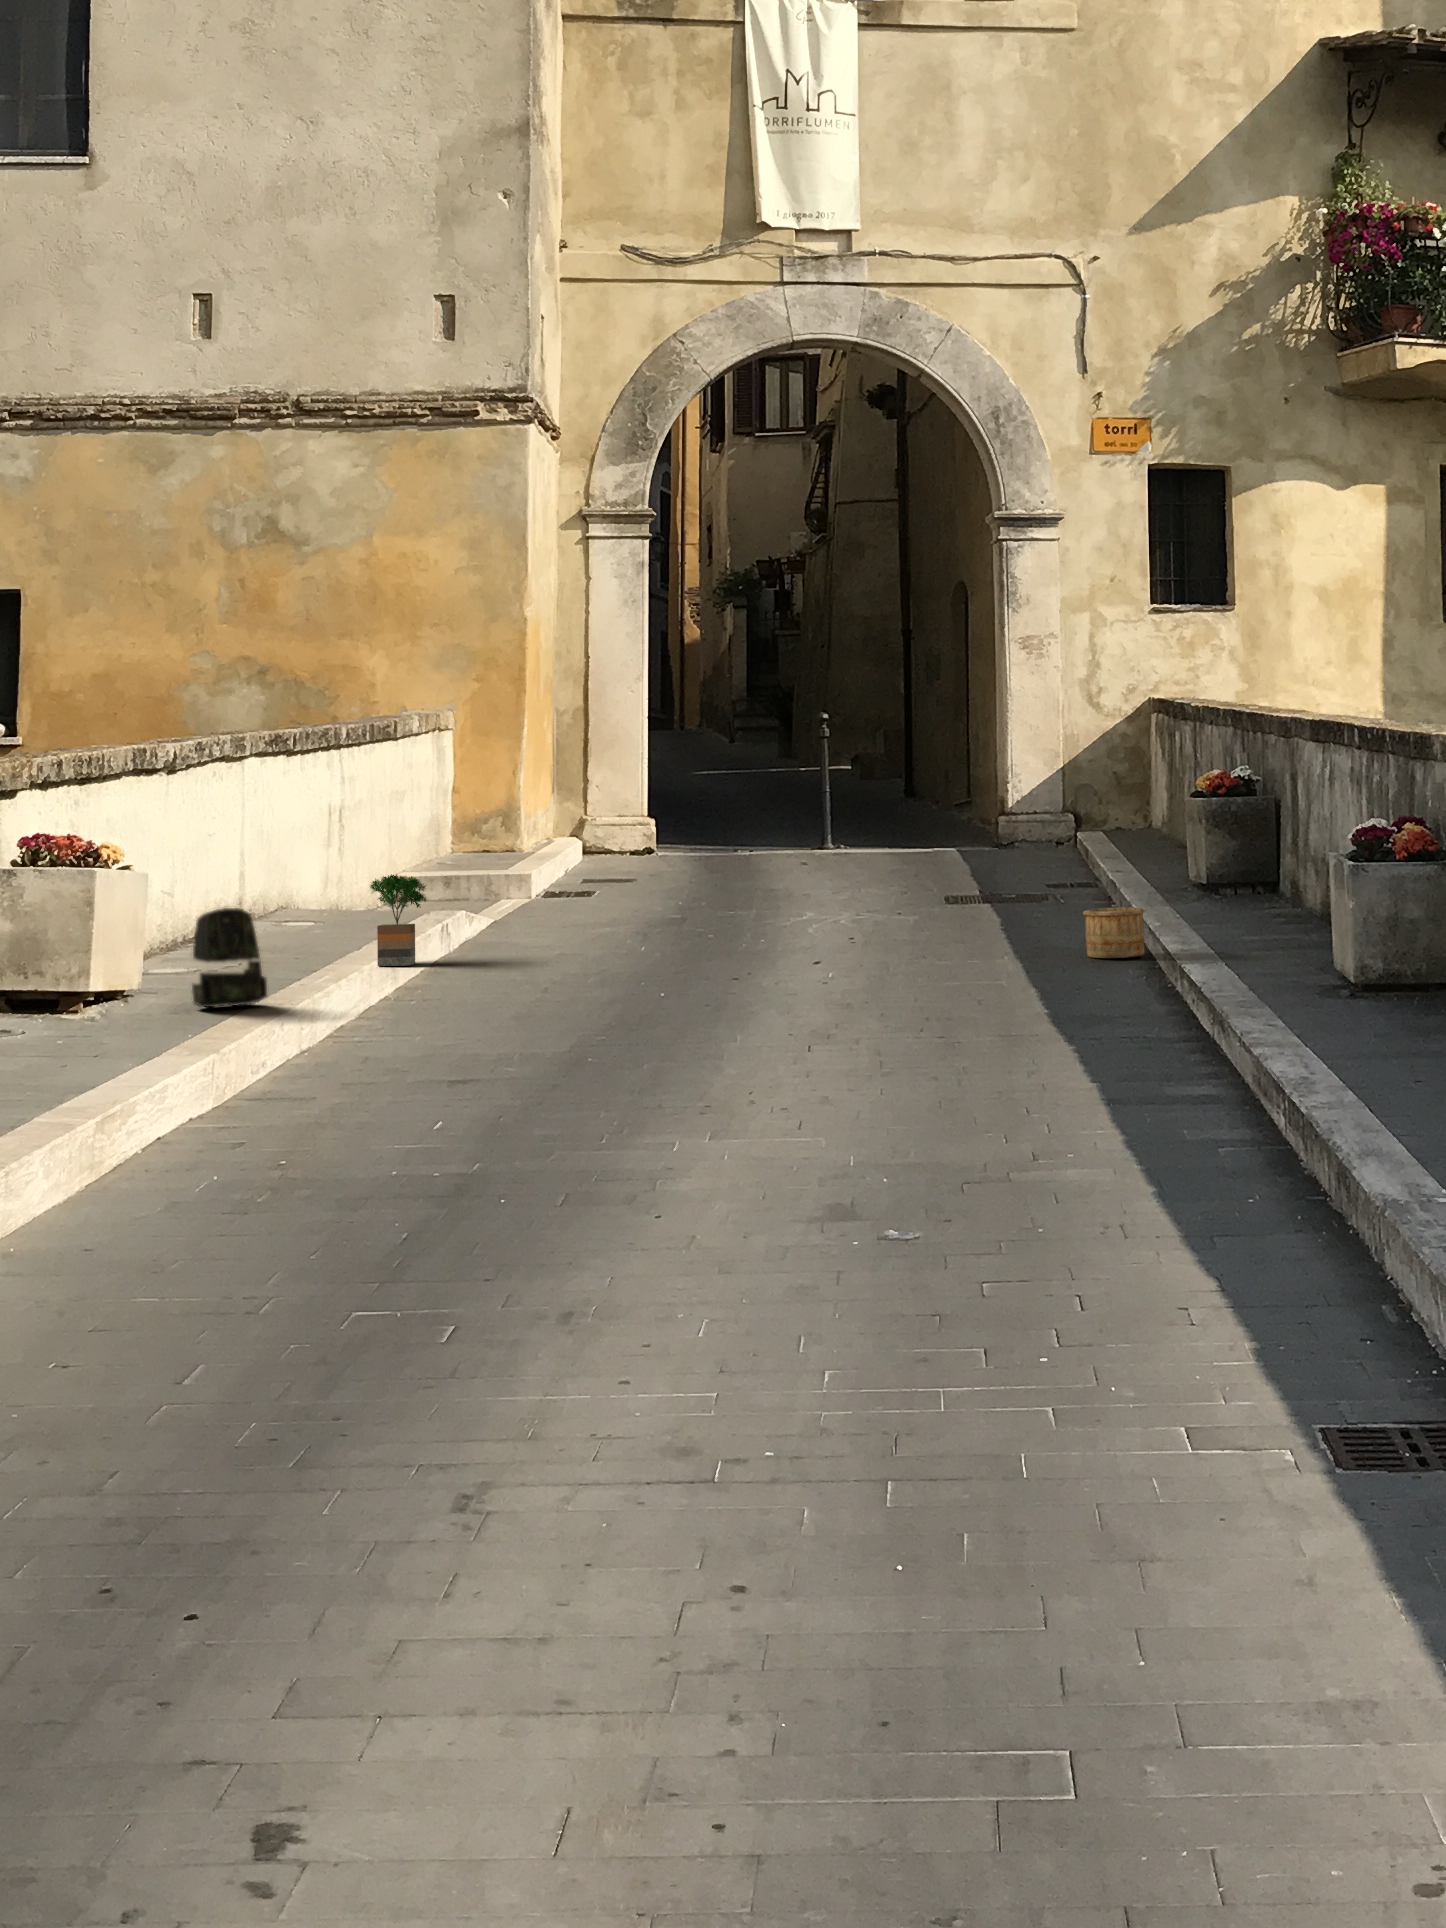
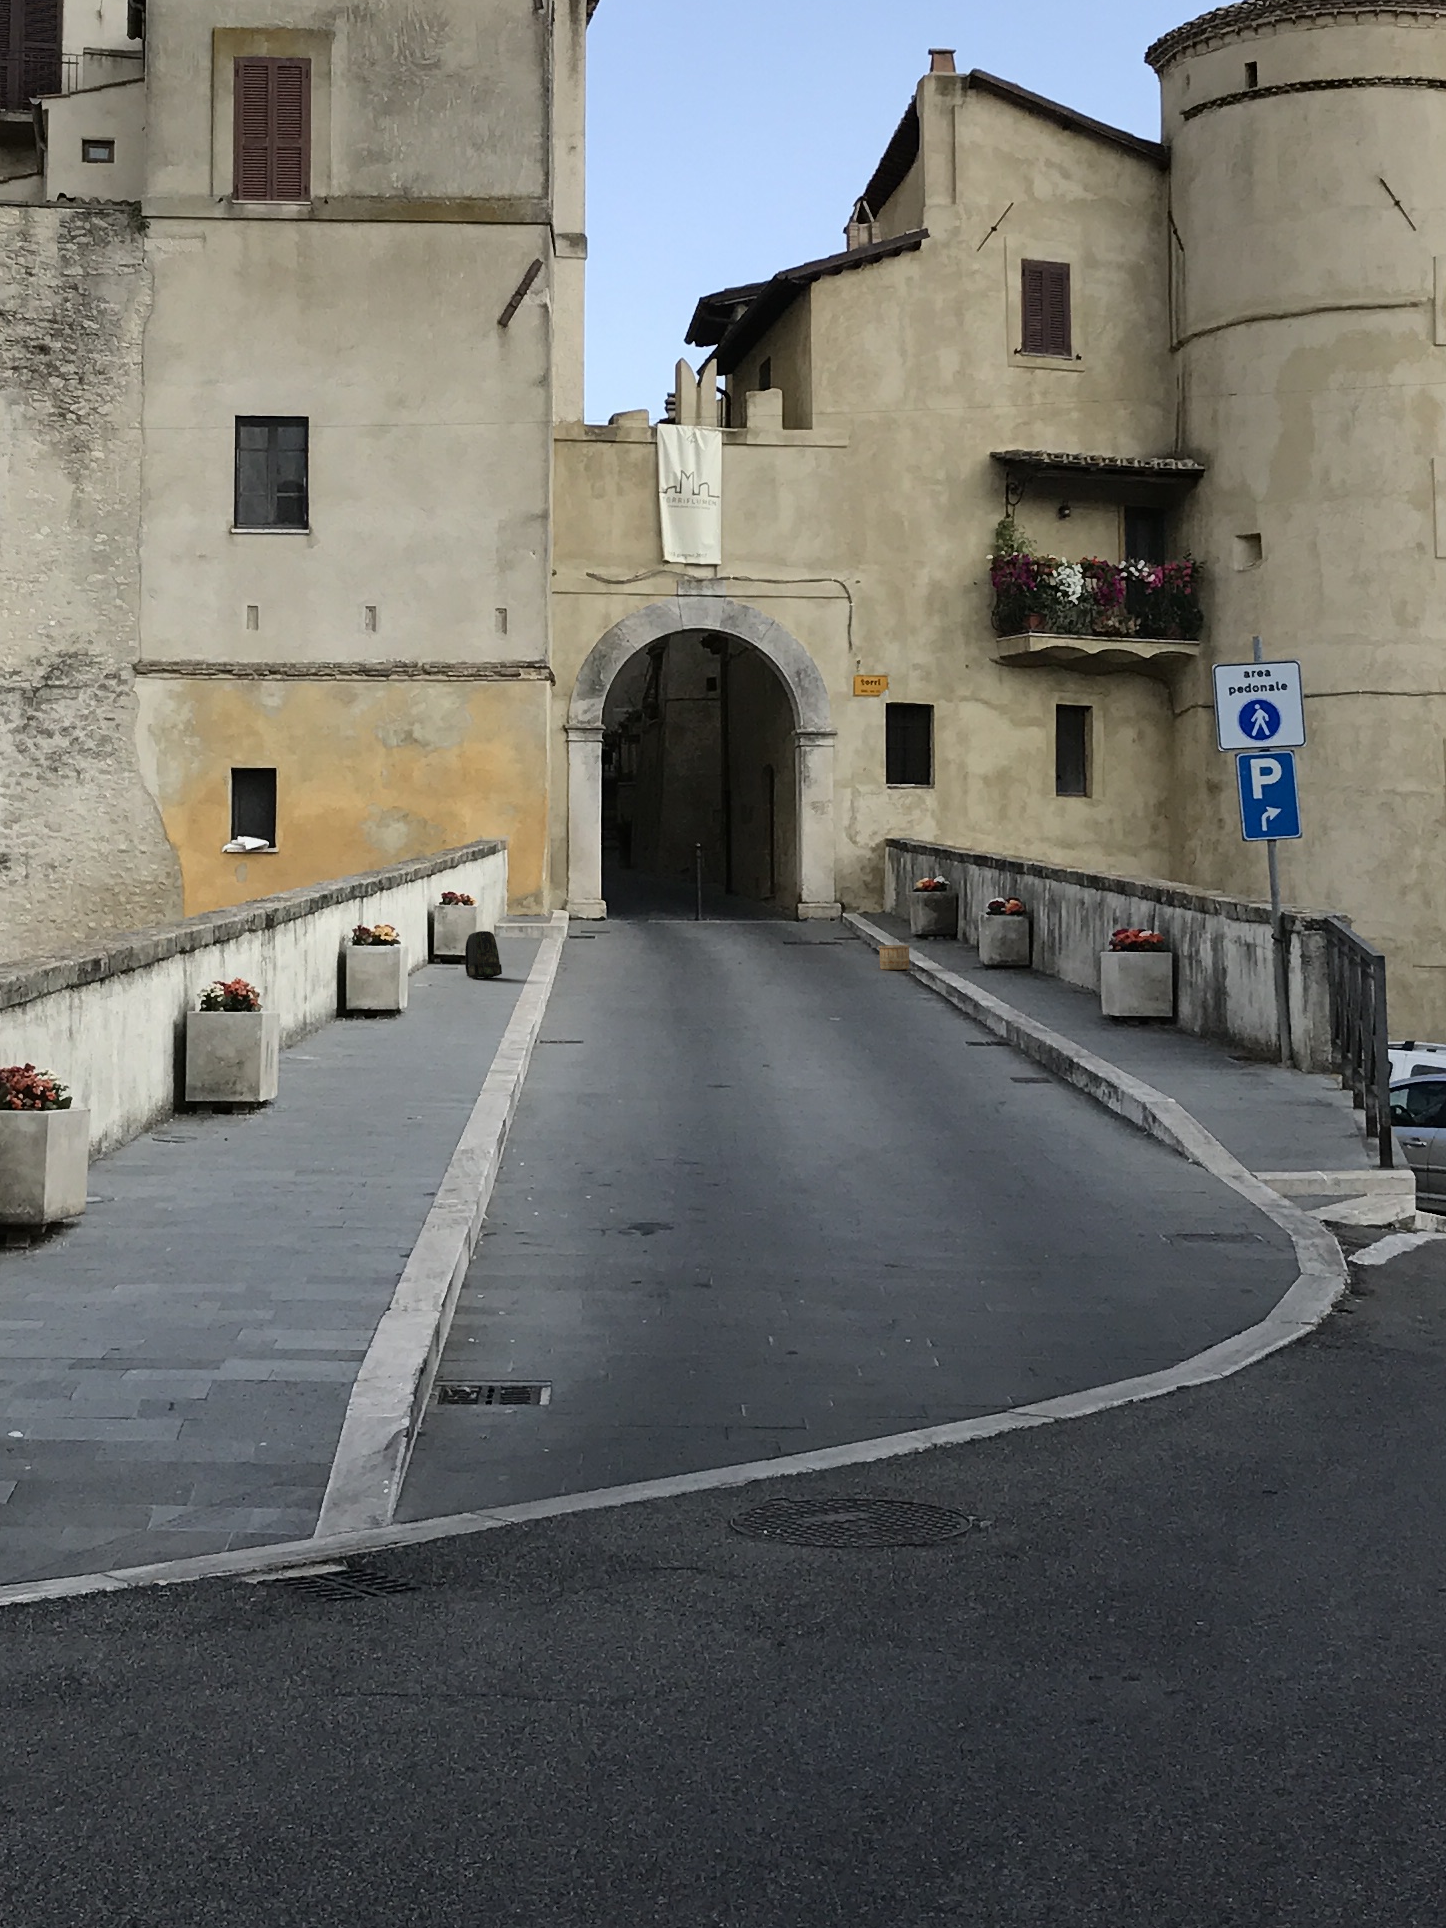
potted tree: present [370,874,426,966] -> none [525,920,556,965]

